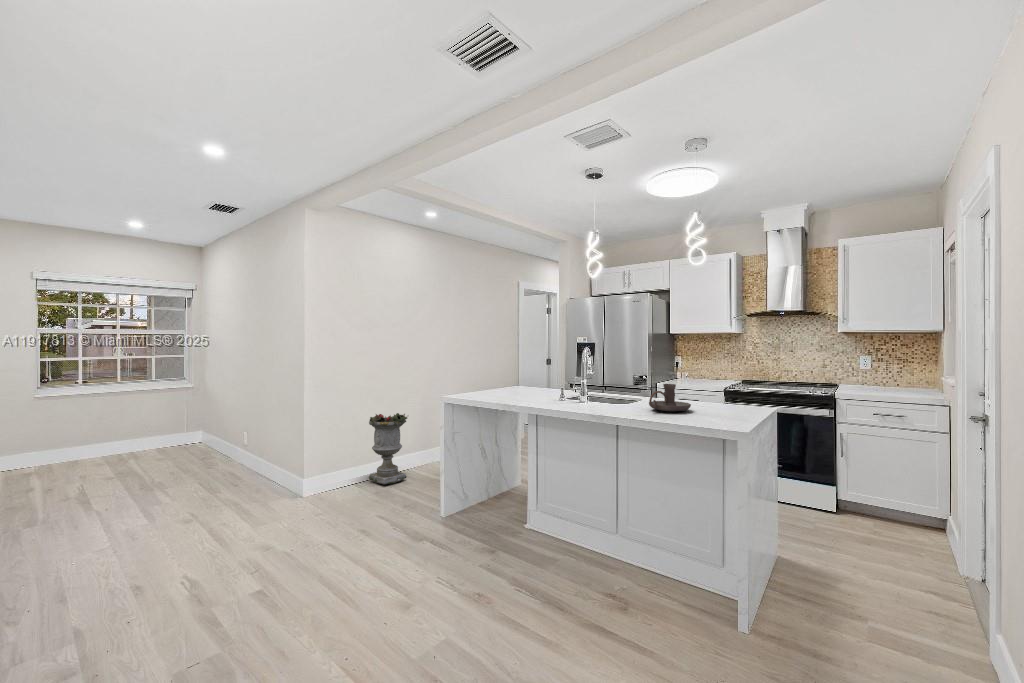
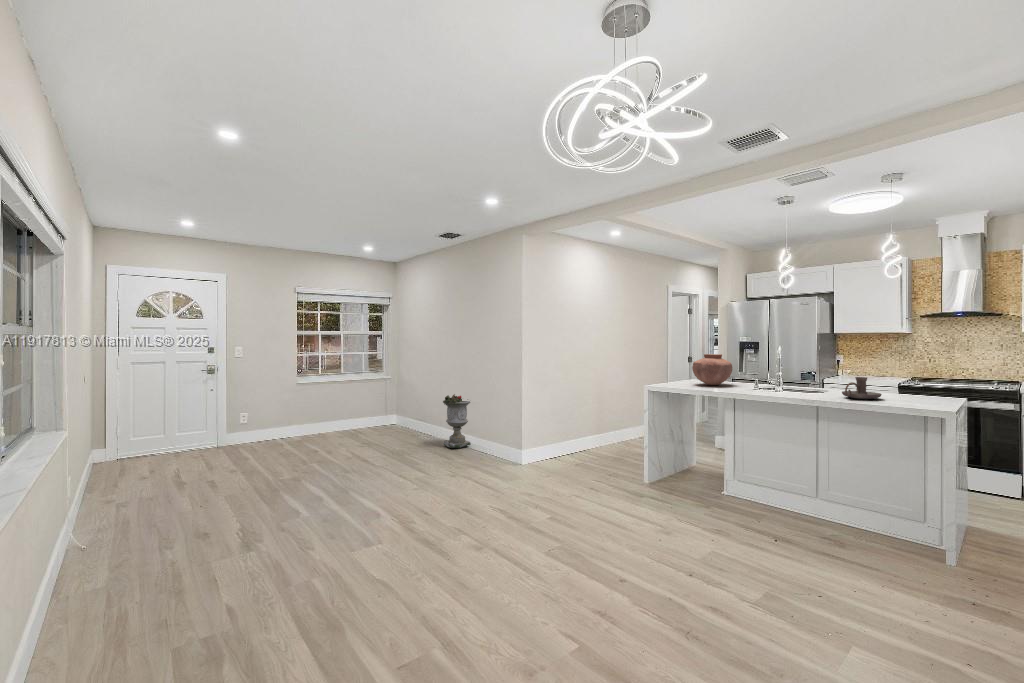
vase: none [500,356,545,394] -> present [692,354,732,385]
planter: present [369,413,407,485] -> present [443,394,471,448]

